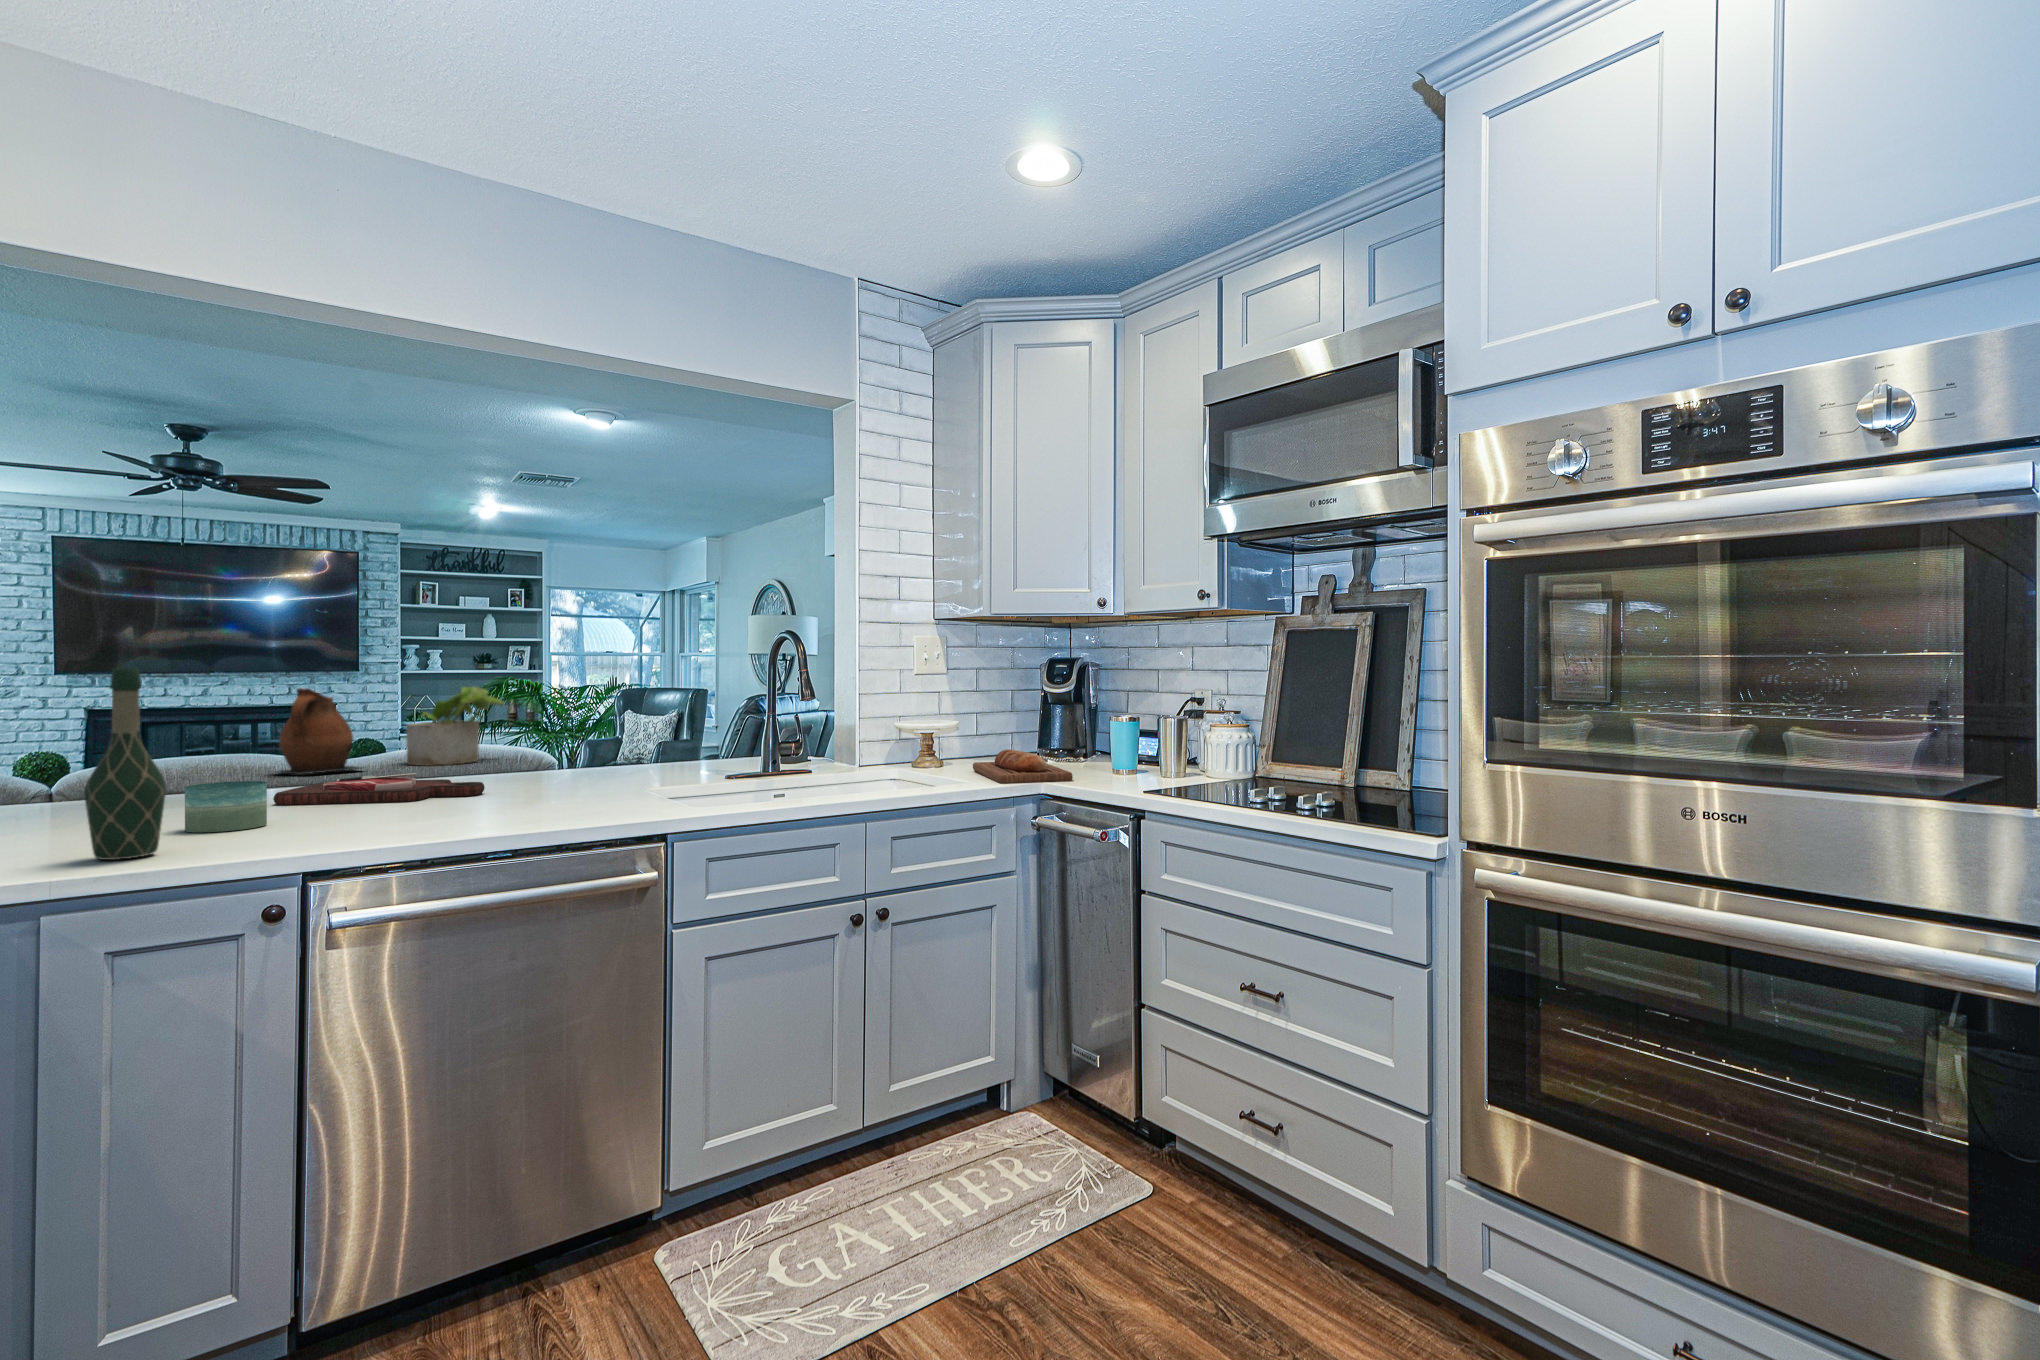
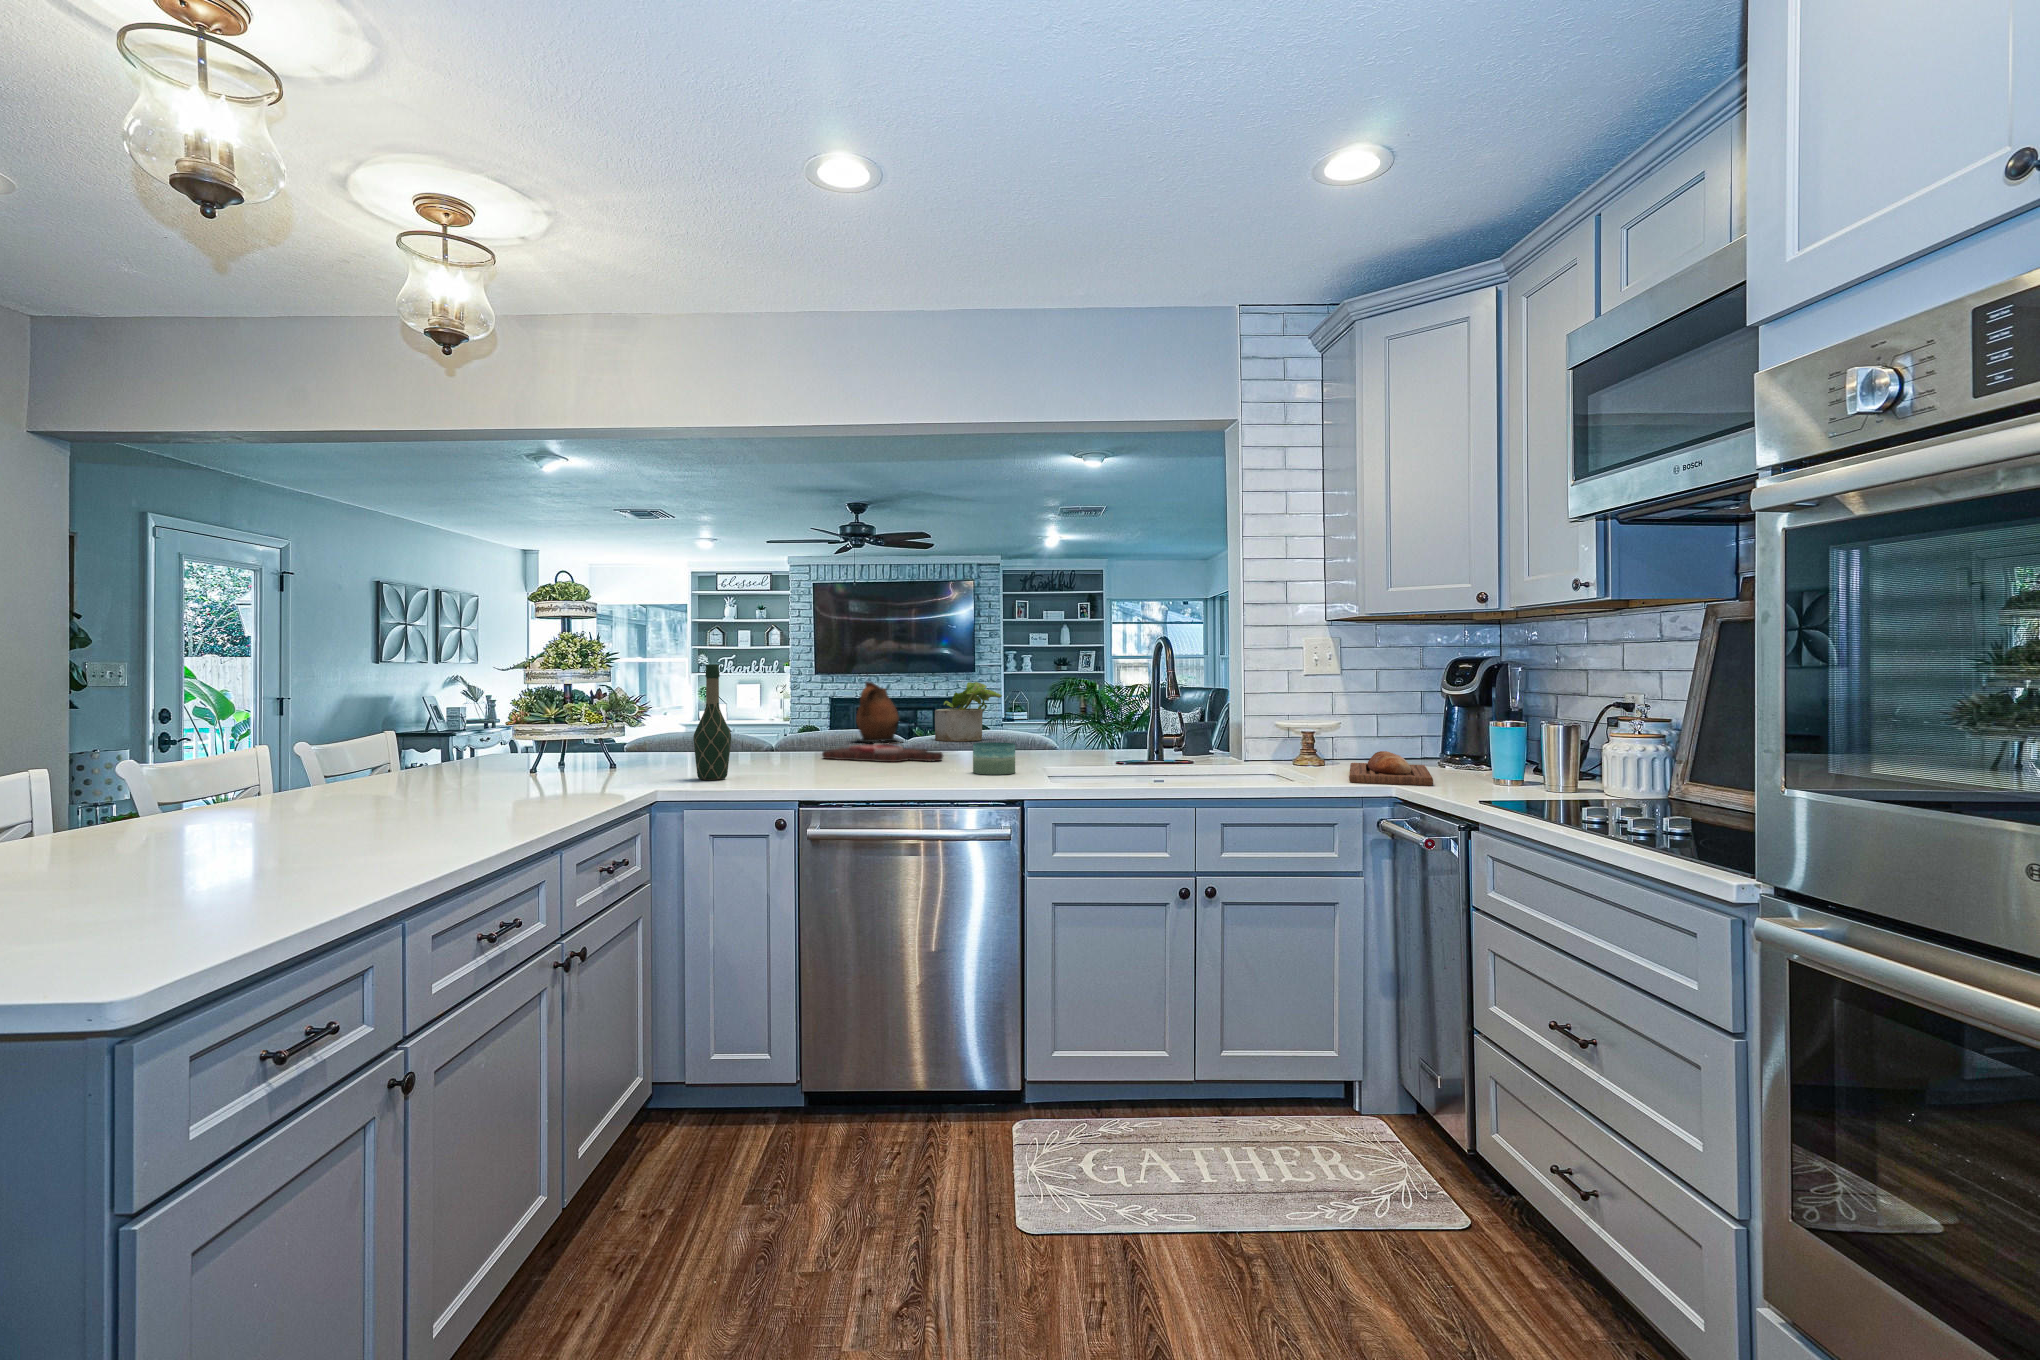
candle: present [185,781,267,832] -> present [973,742,1015,775]

